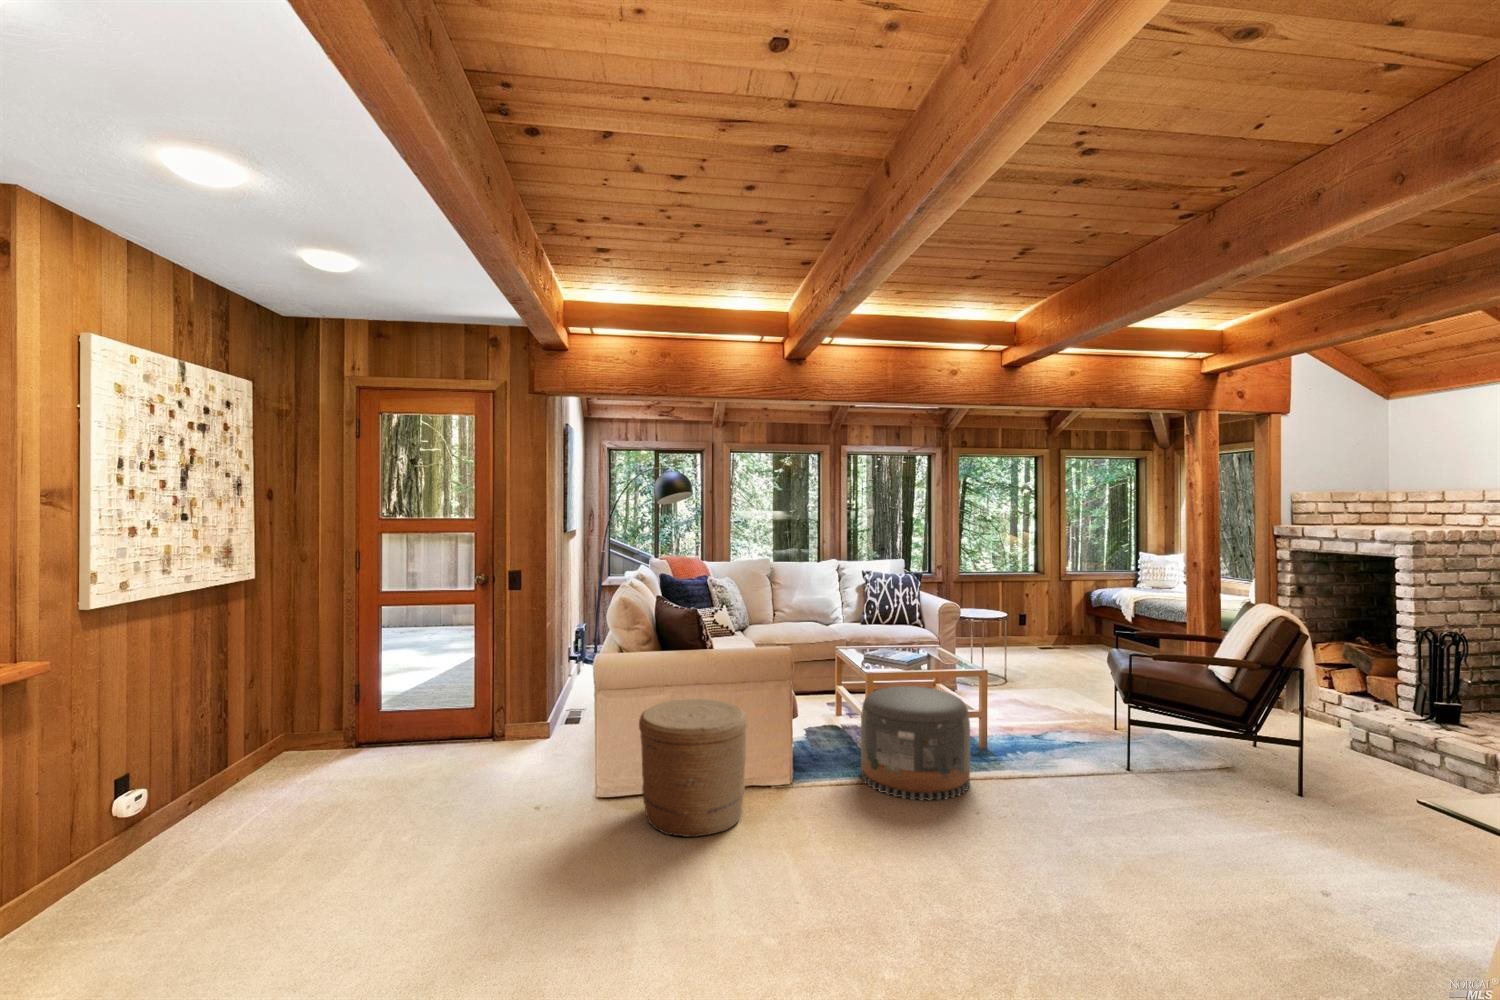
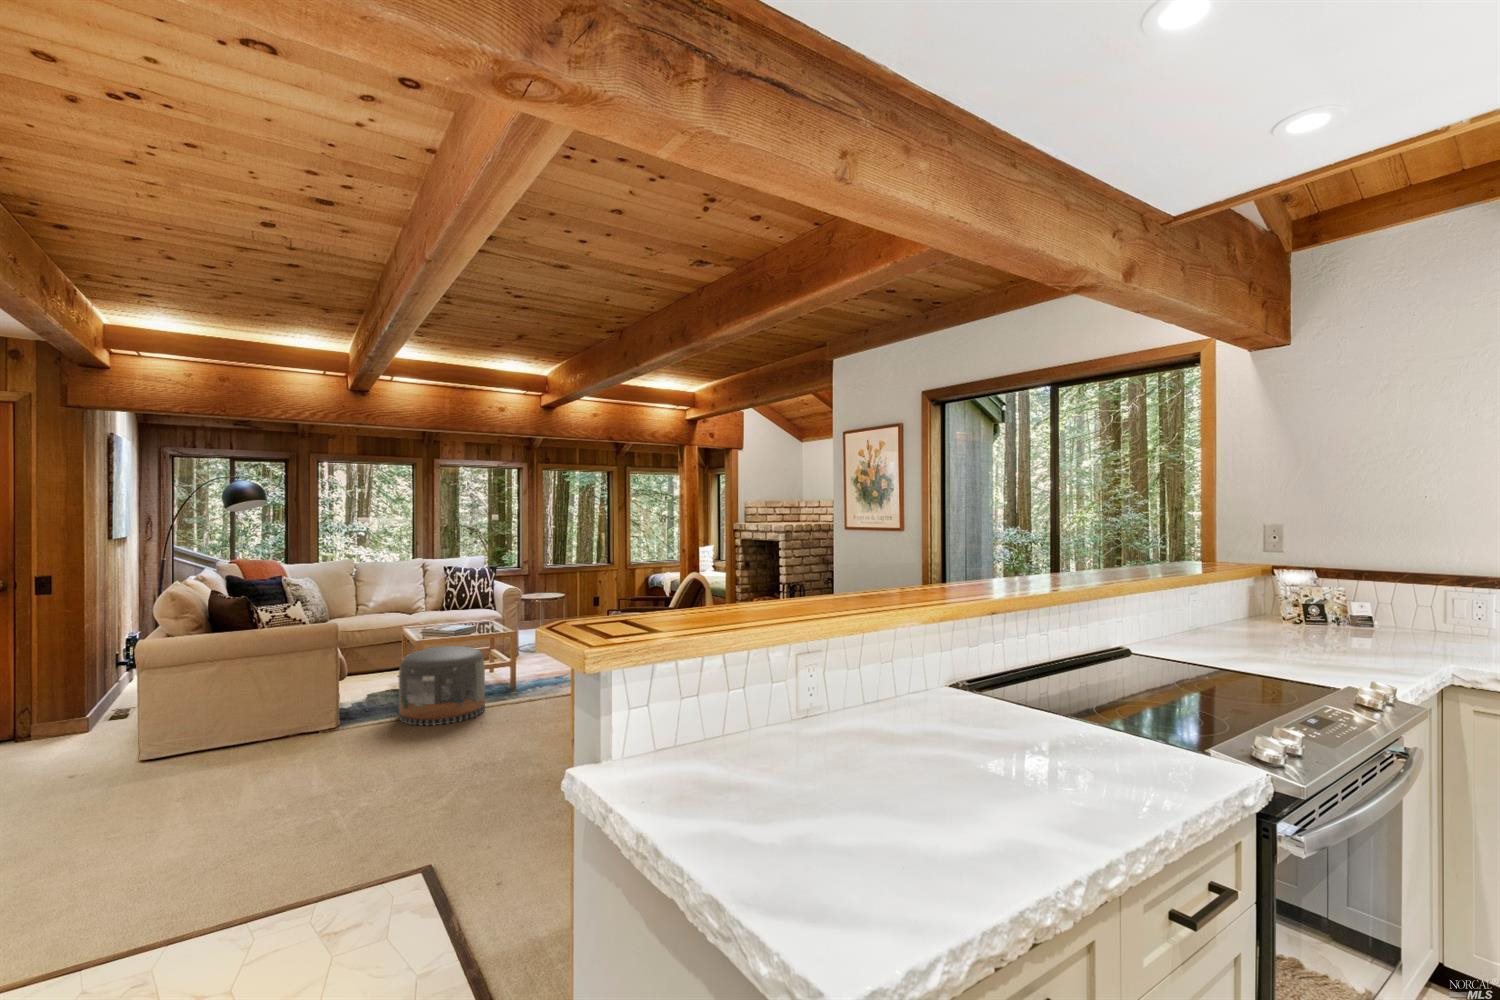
woven basket: present [639,699,747,837] -> none [178,669,285,775]

